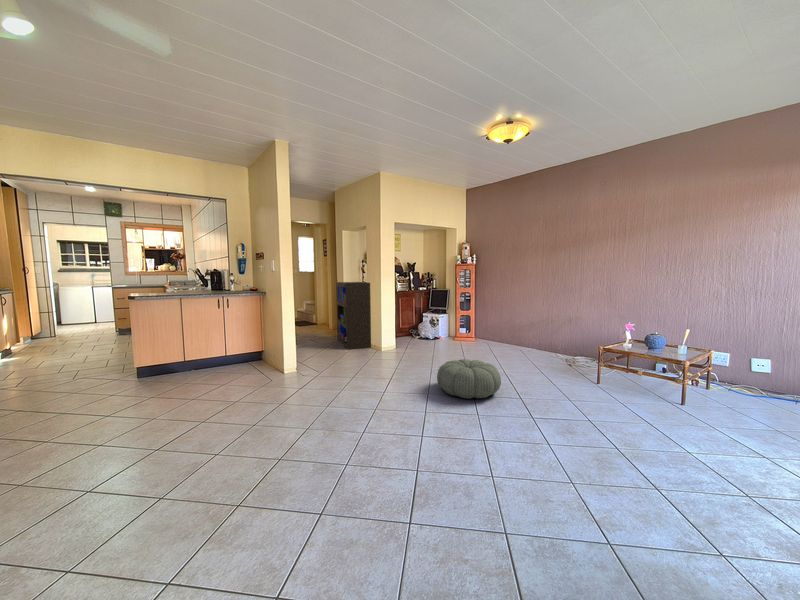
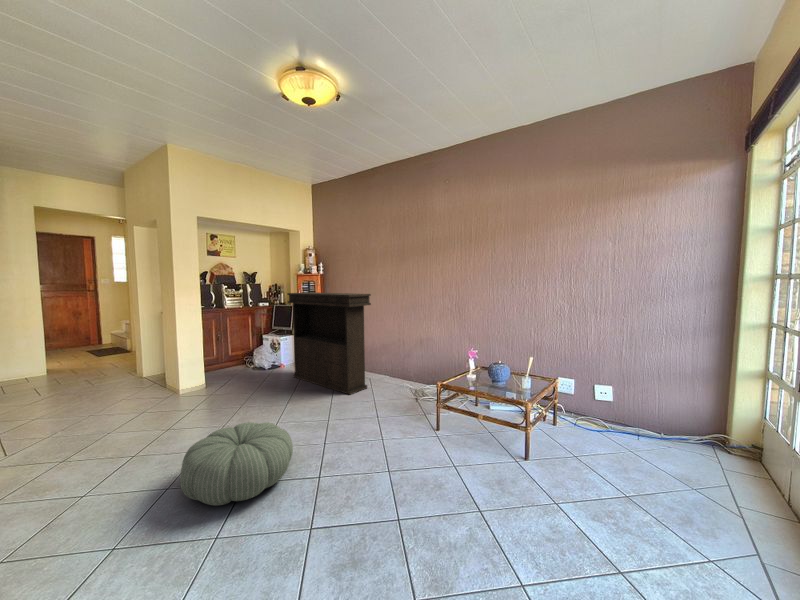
console table: none [452,279,527,358] -> present [287,292,371,395]
bookshelf: present [337,282,371,350] -> none [111,298,164,401]

